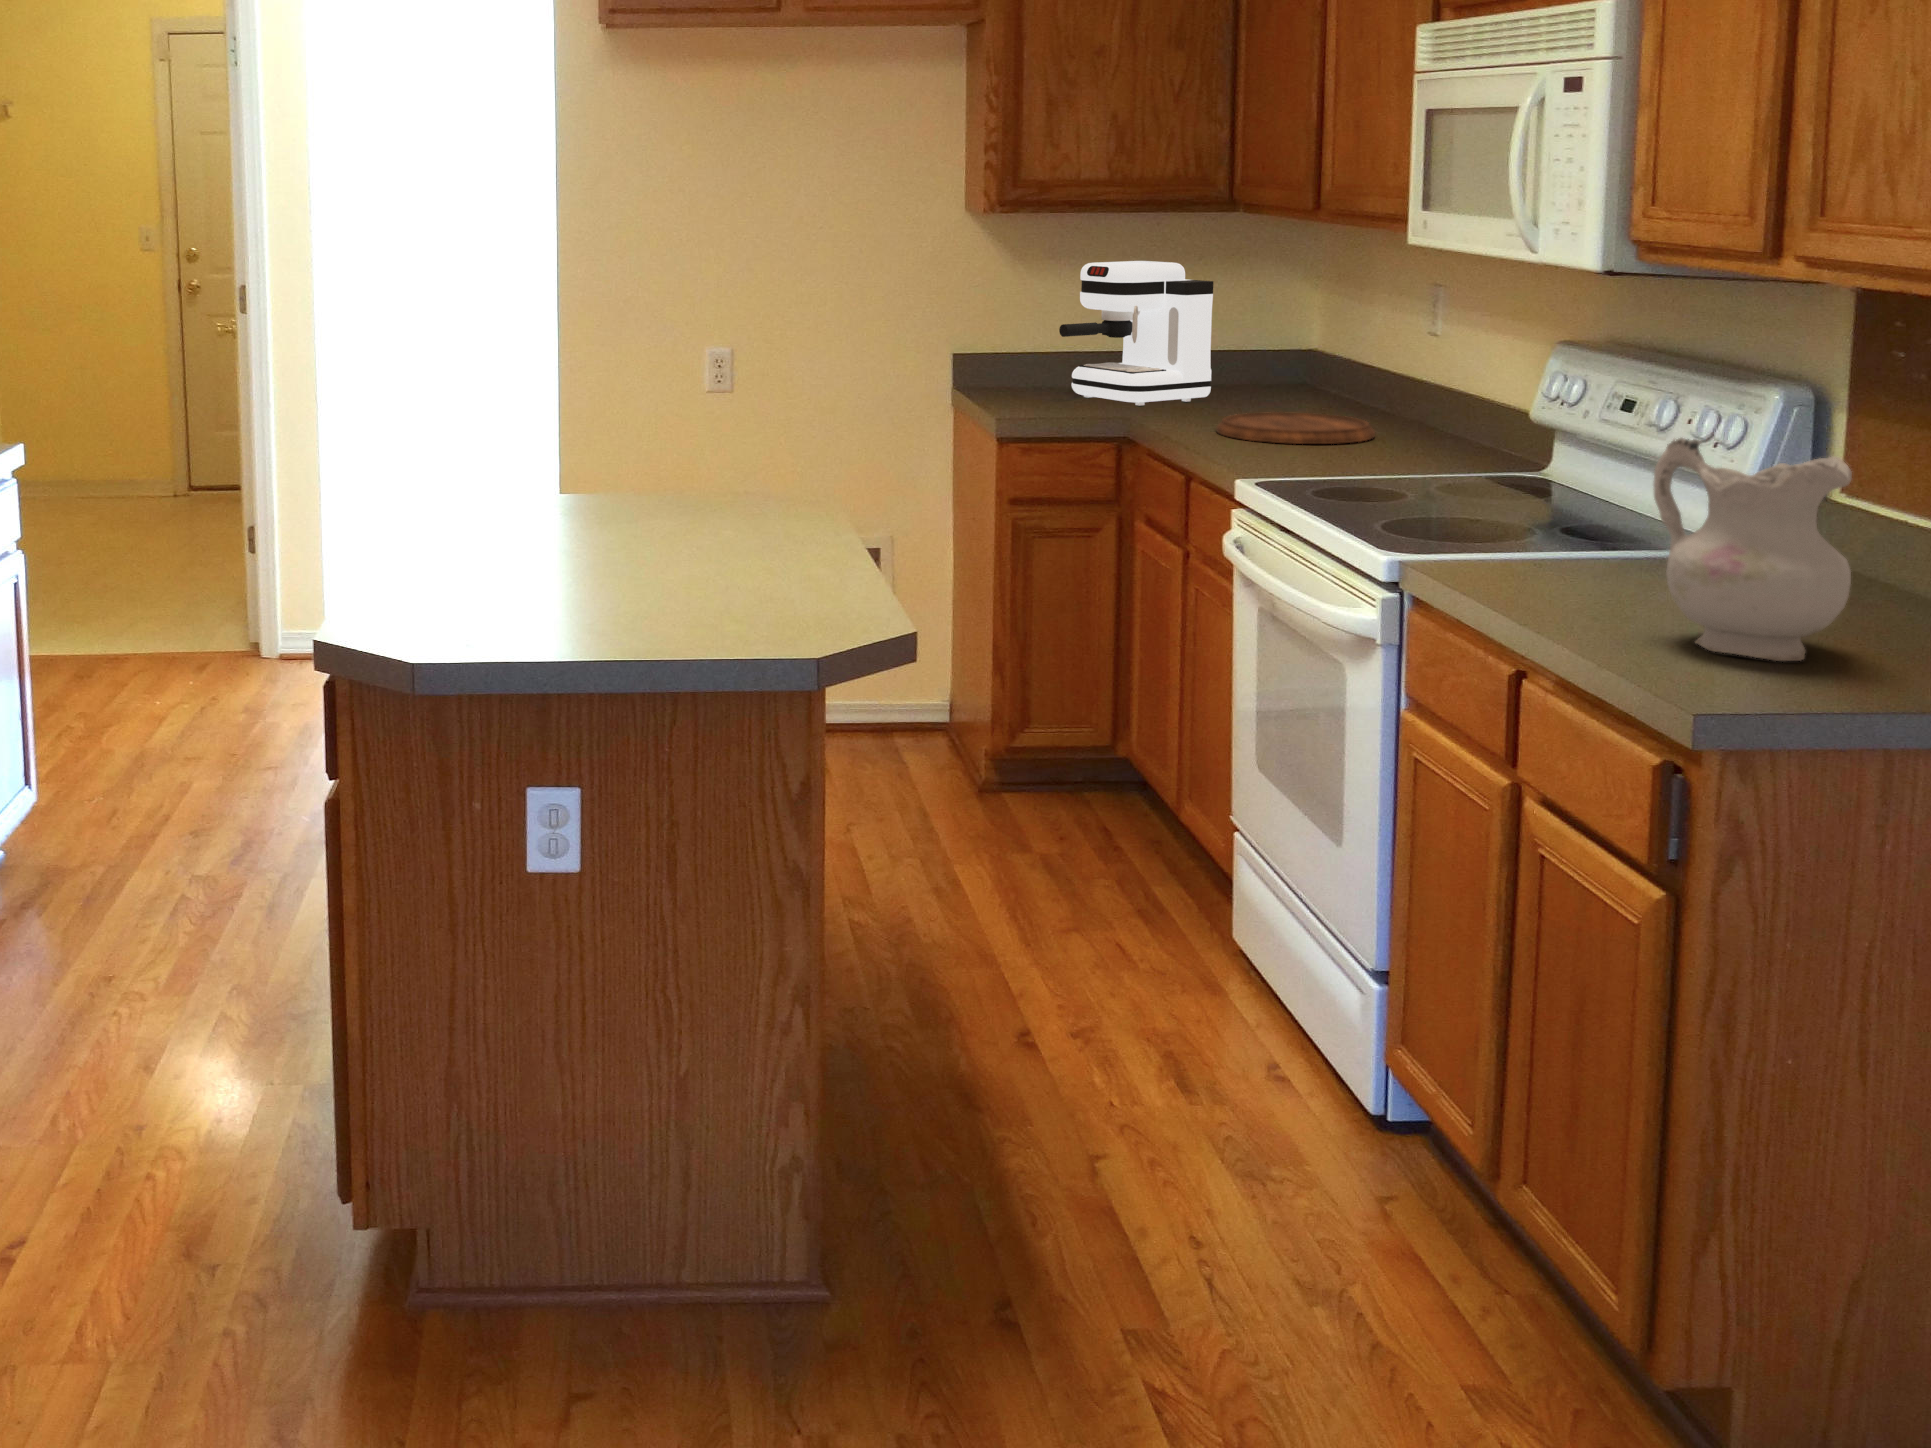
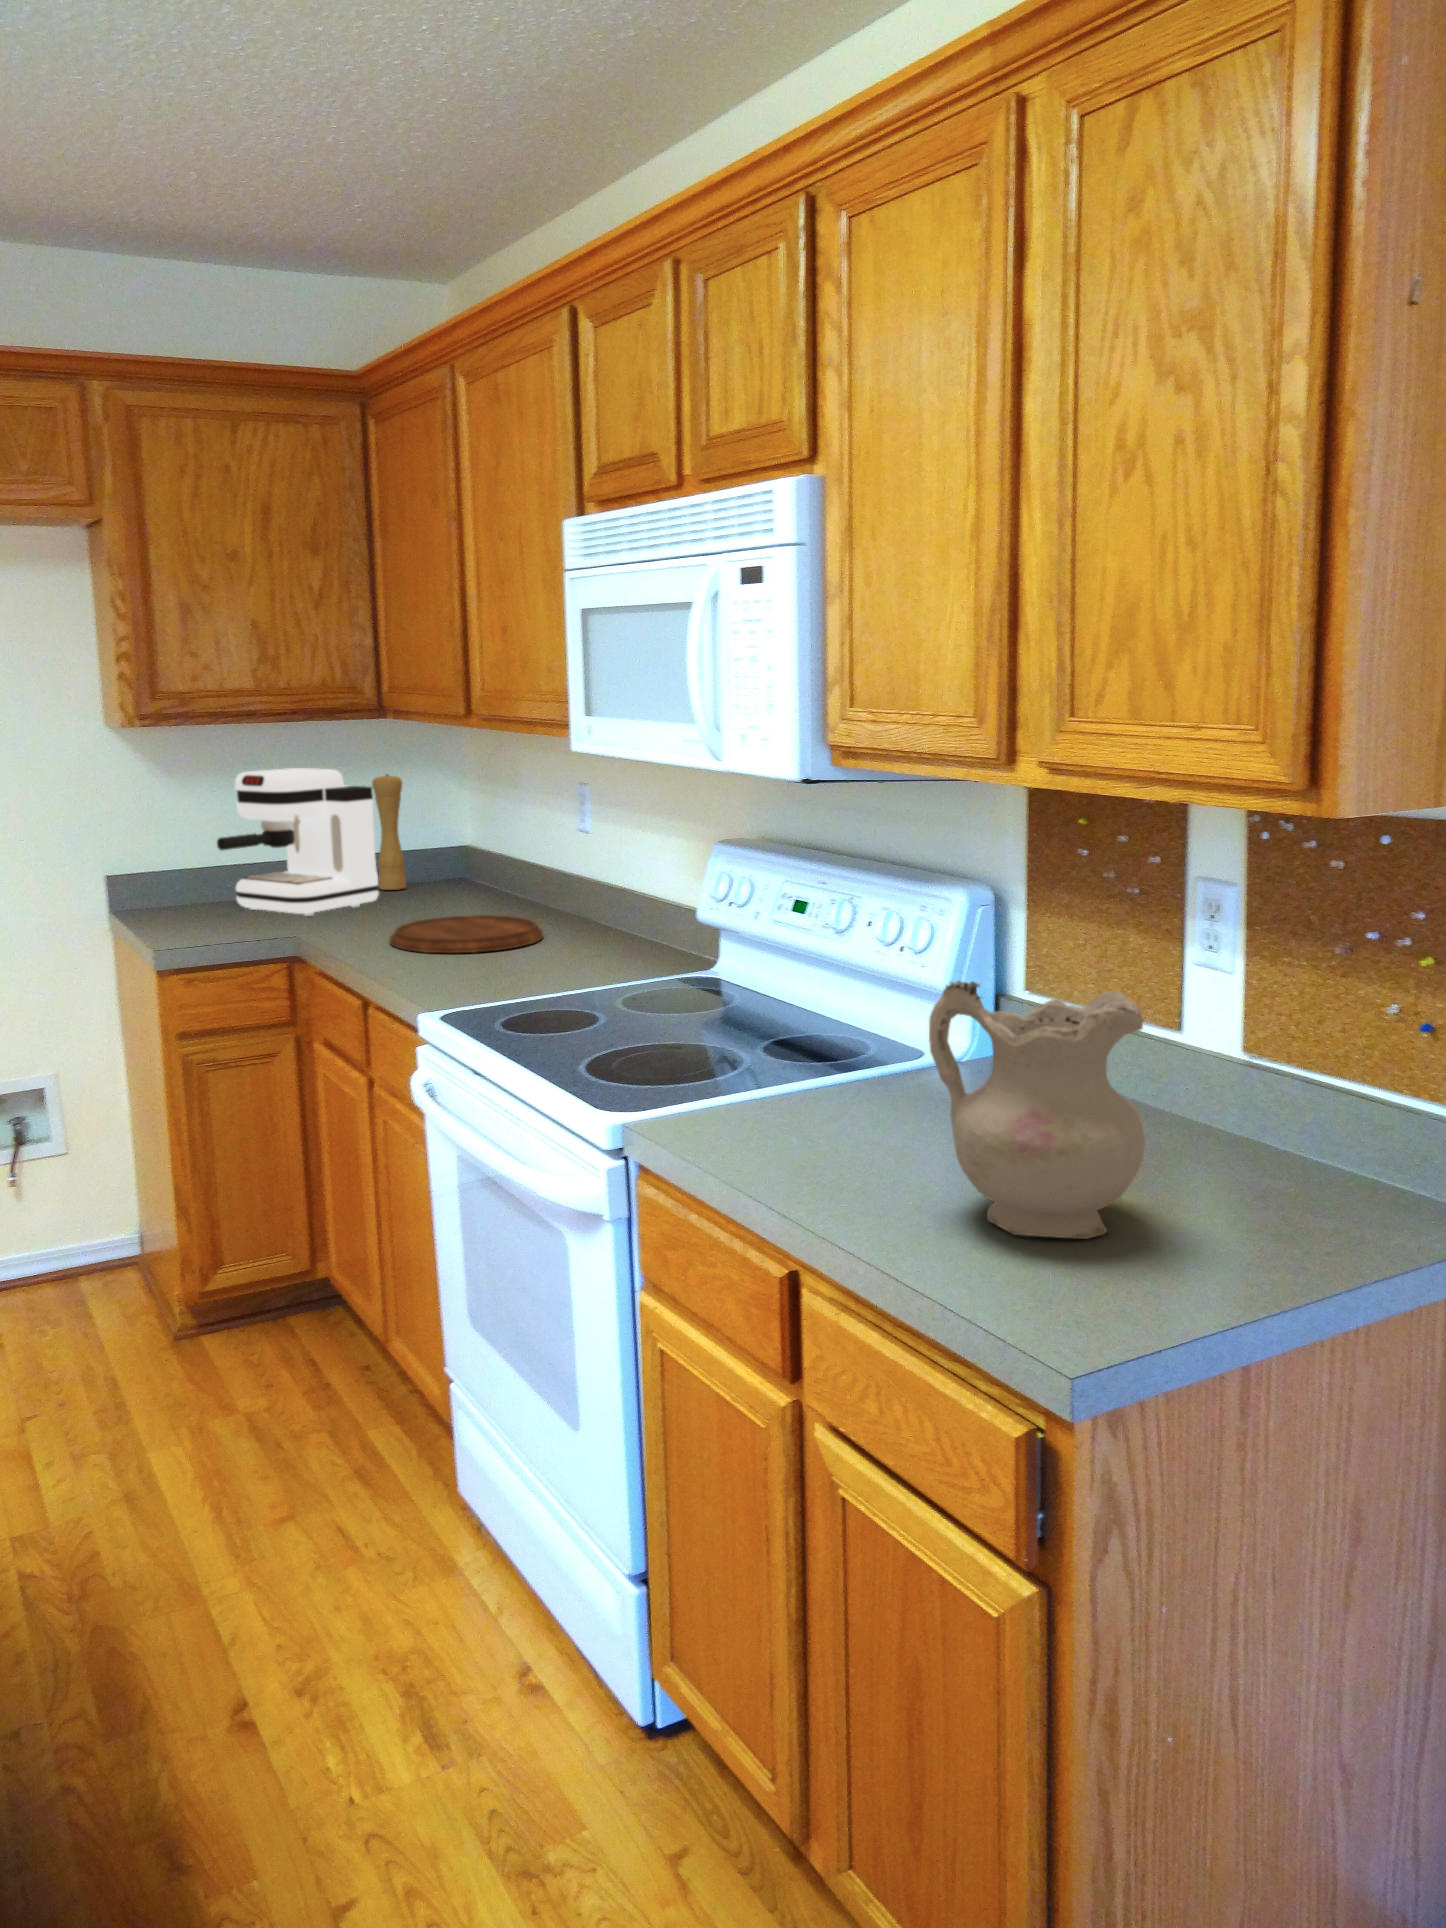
pepper mill: none [1212,270,1246,390] -> present [372,774,406,890]

